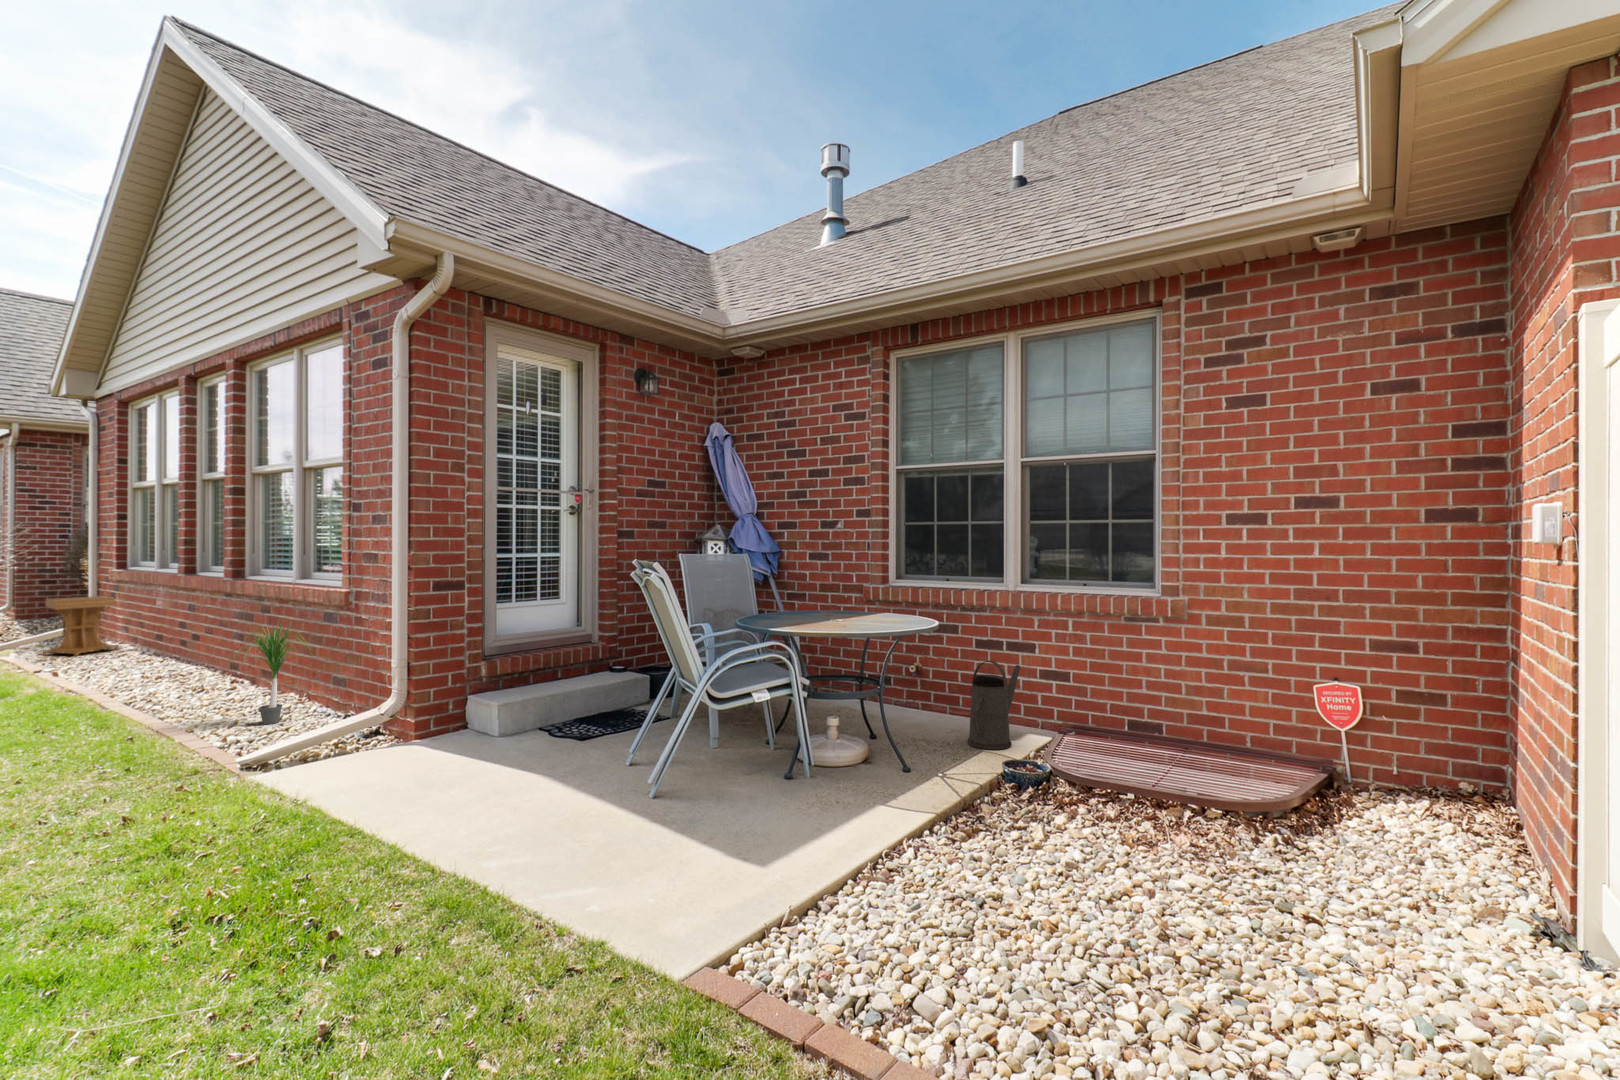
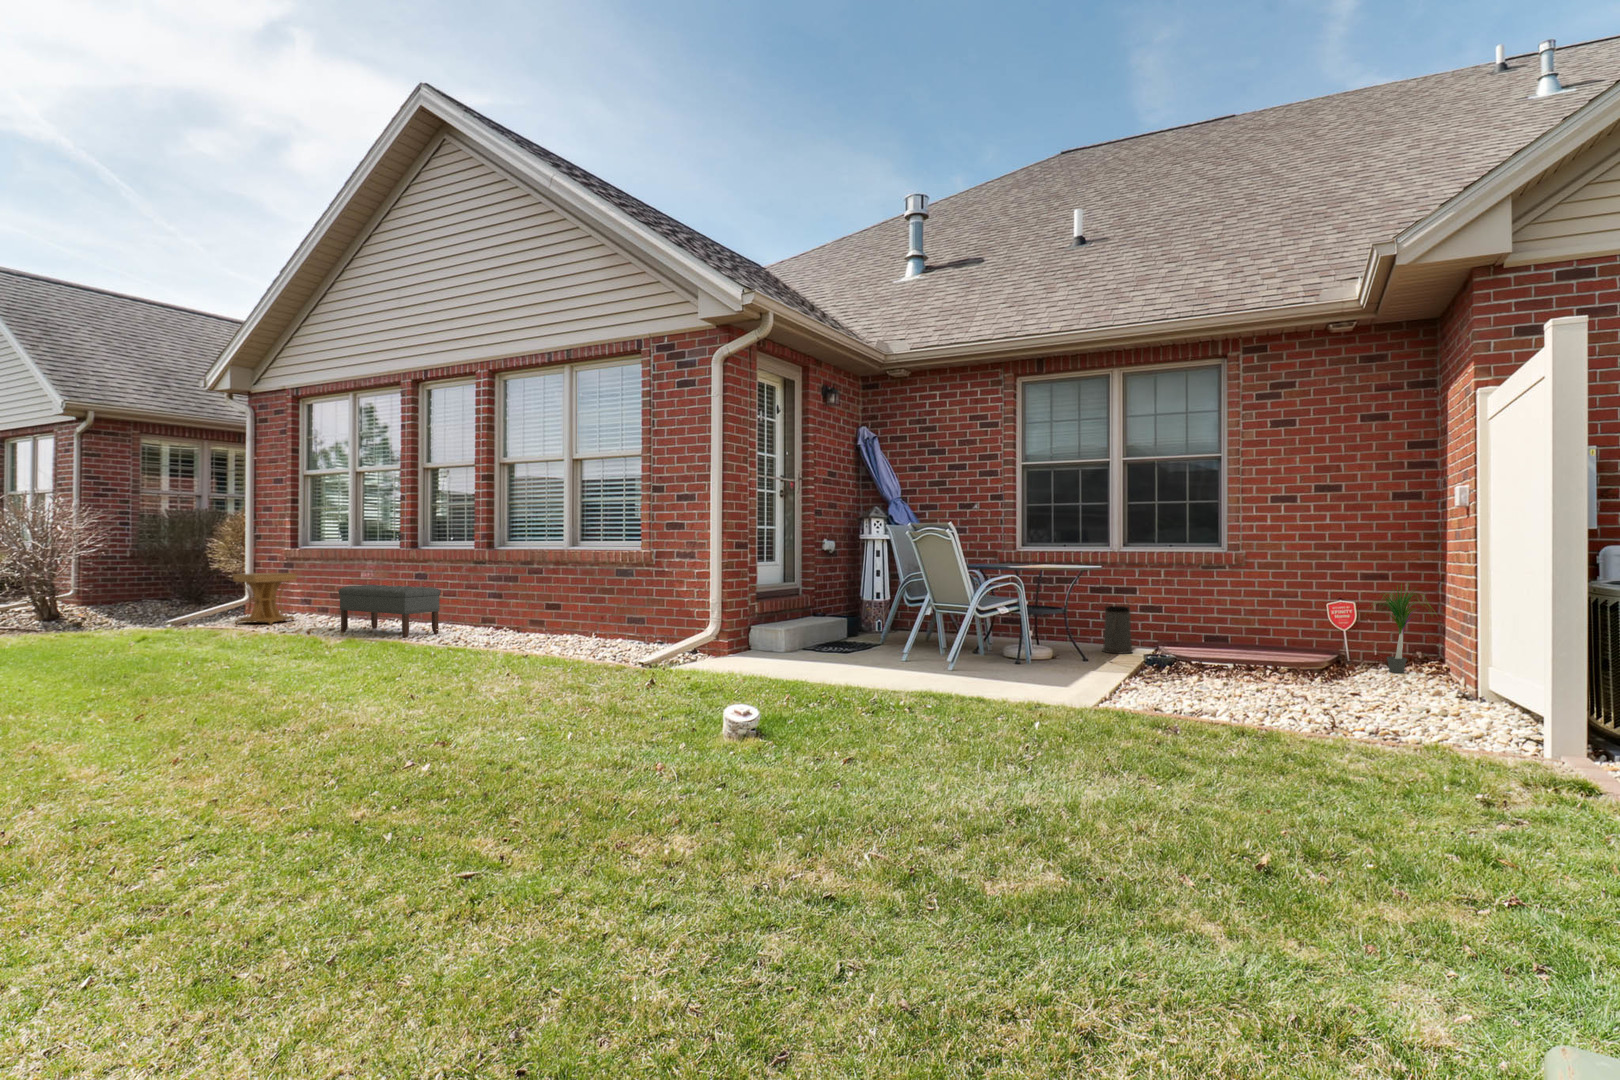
bench: none [105,616,203,685] -> present [338,585,441,638]
potted plant: present [238,623,308,724] -> present [1374,587,1435,673]

